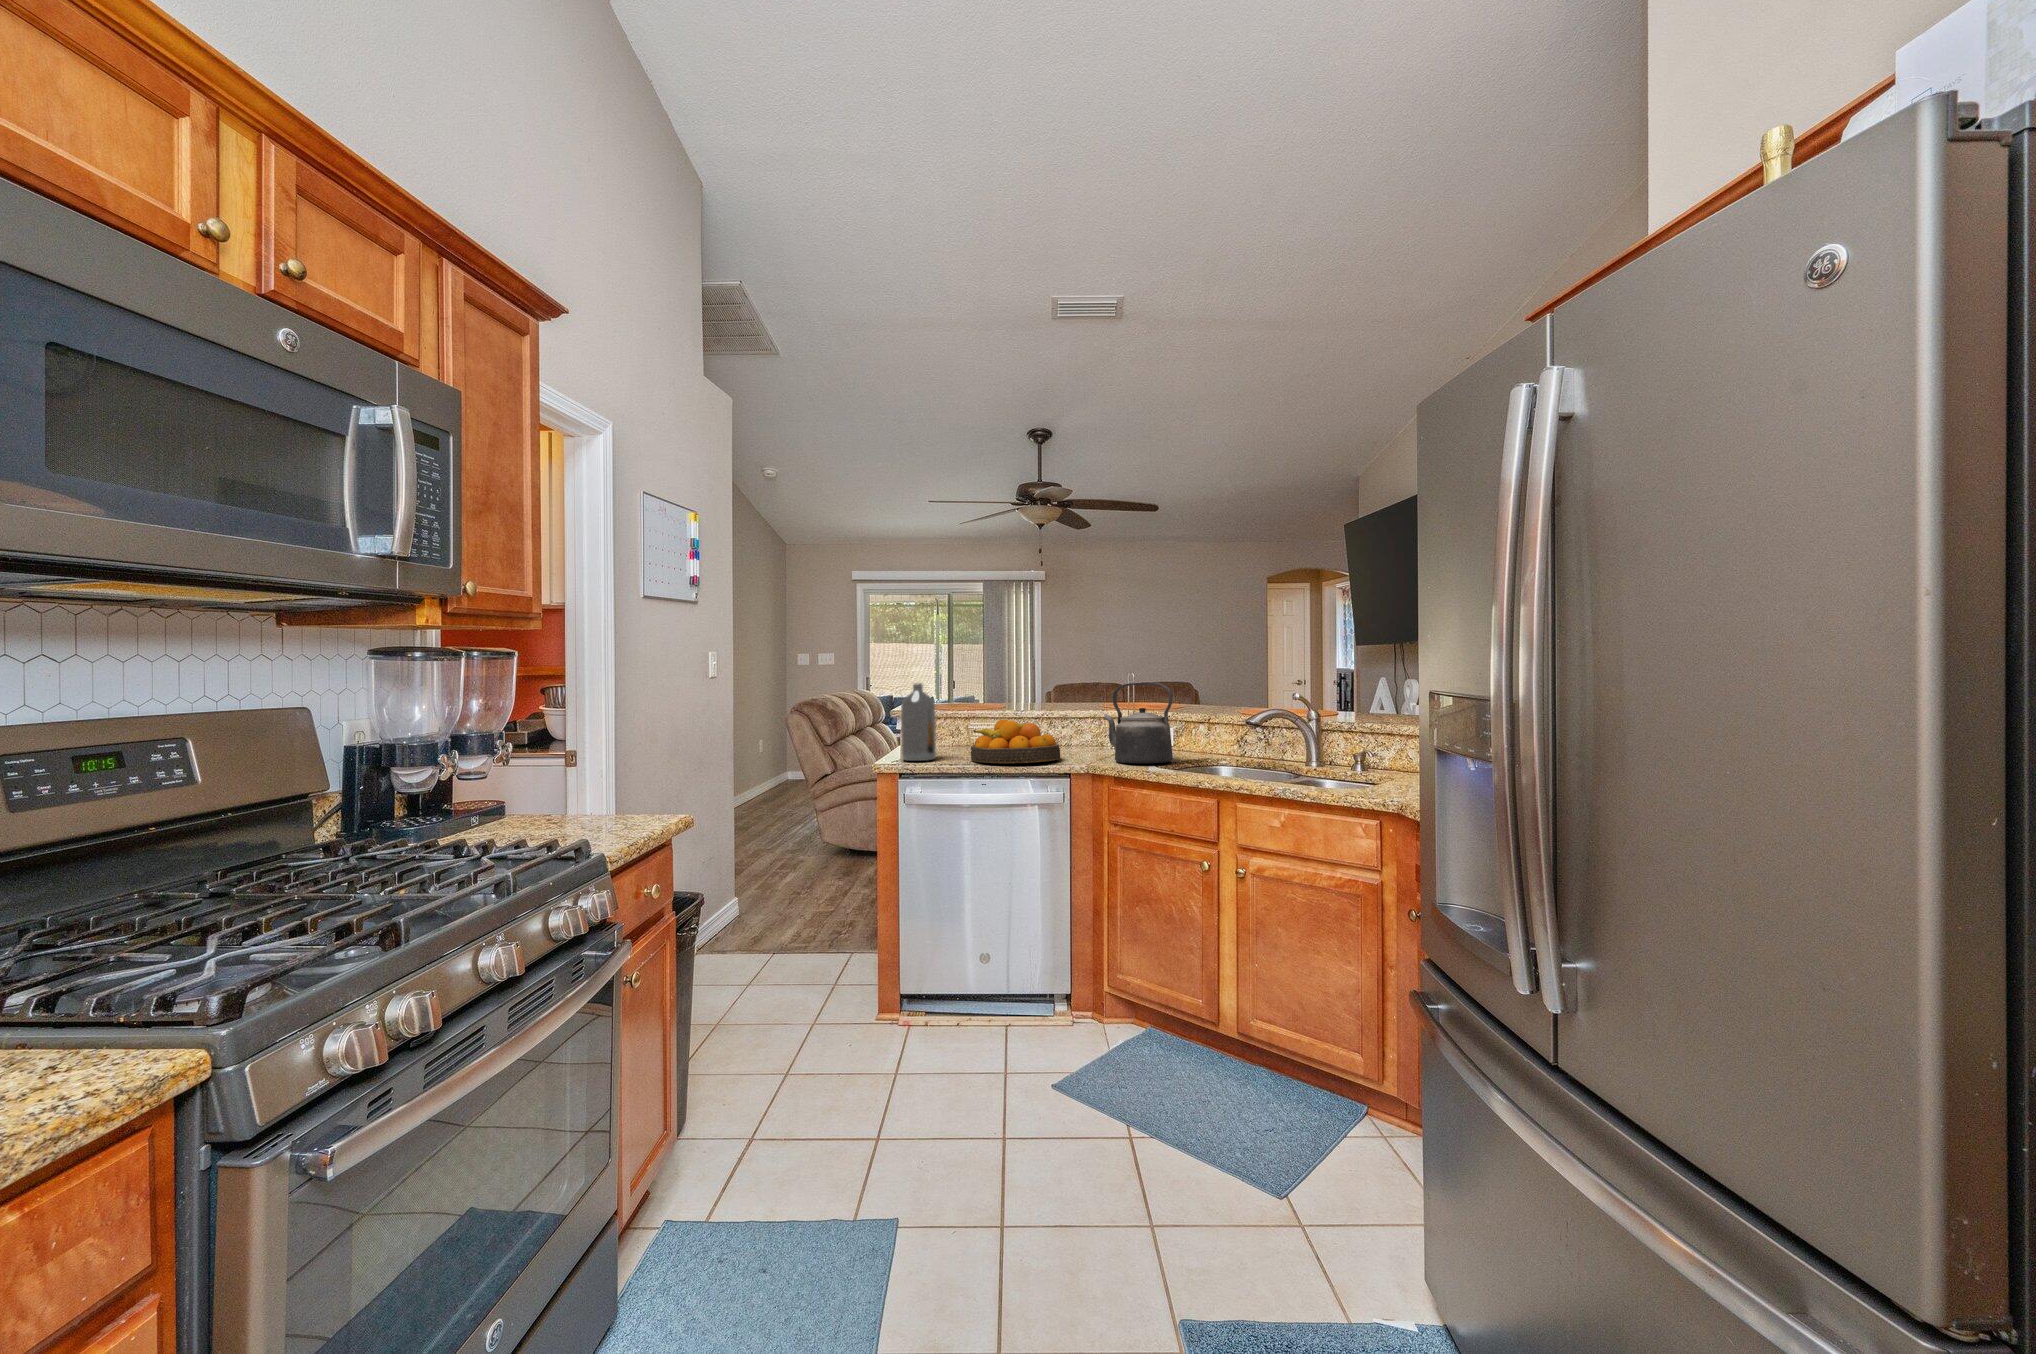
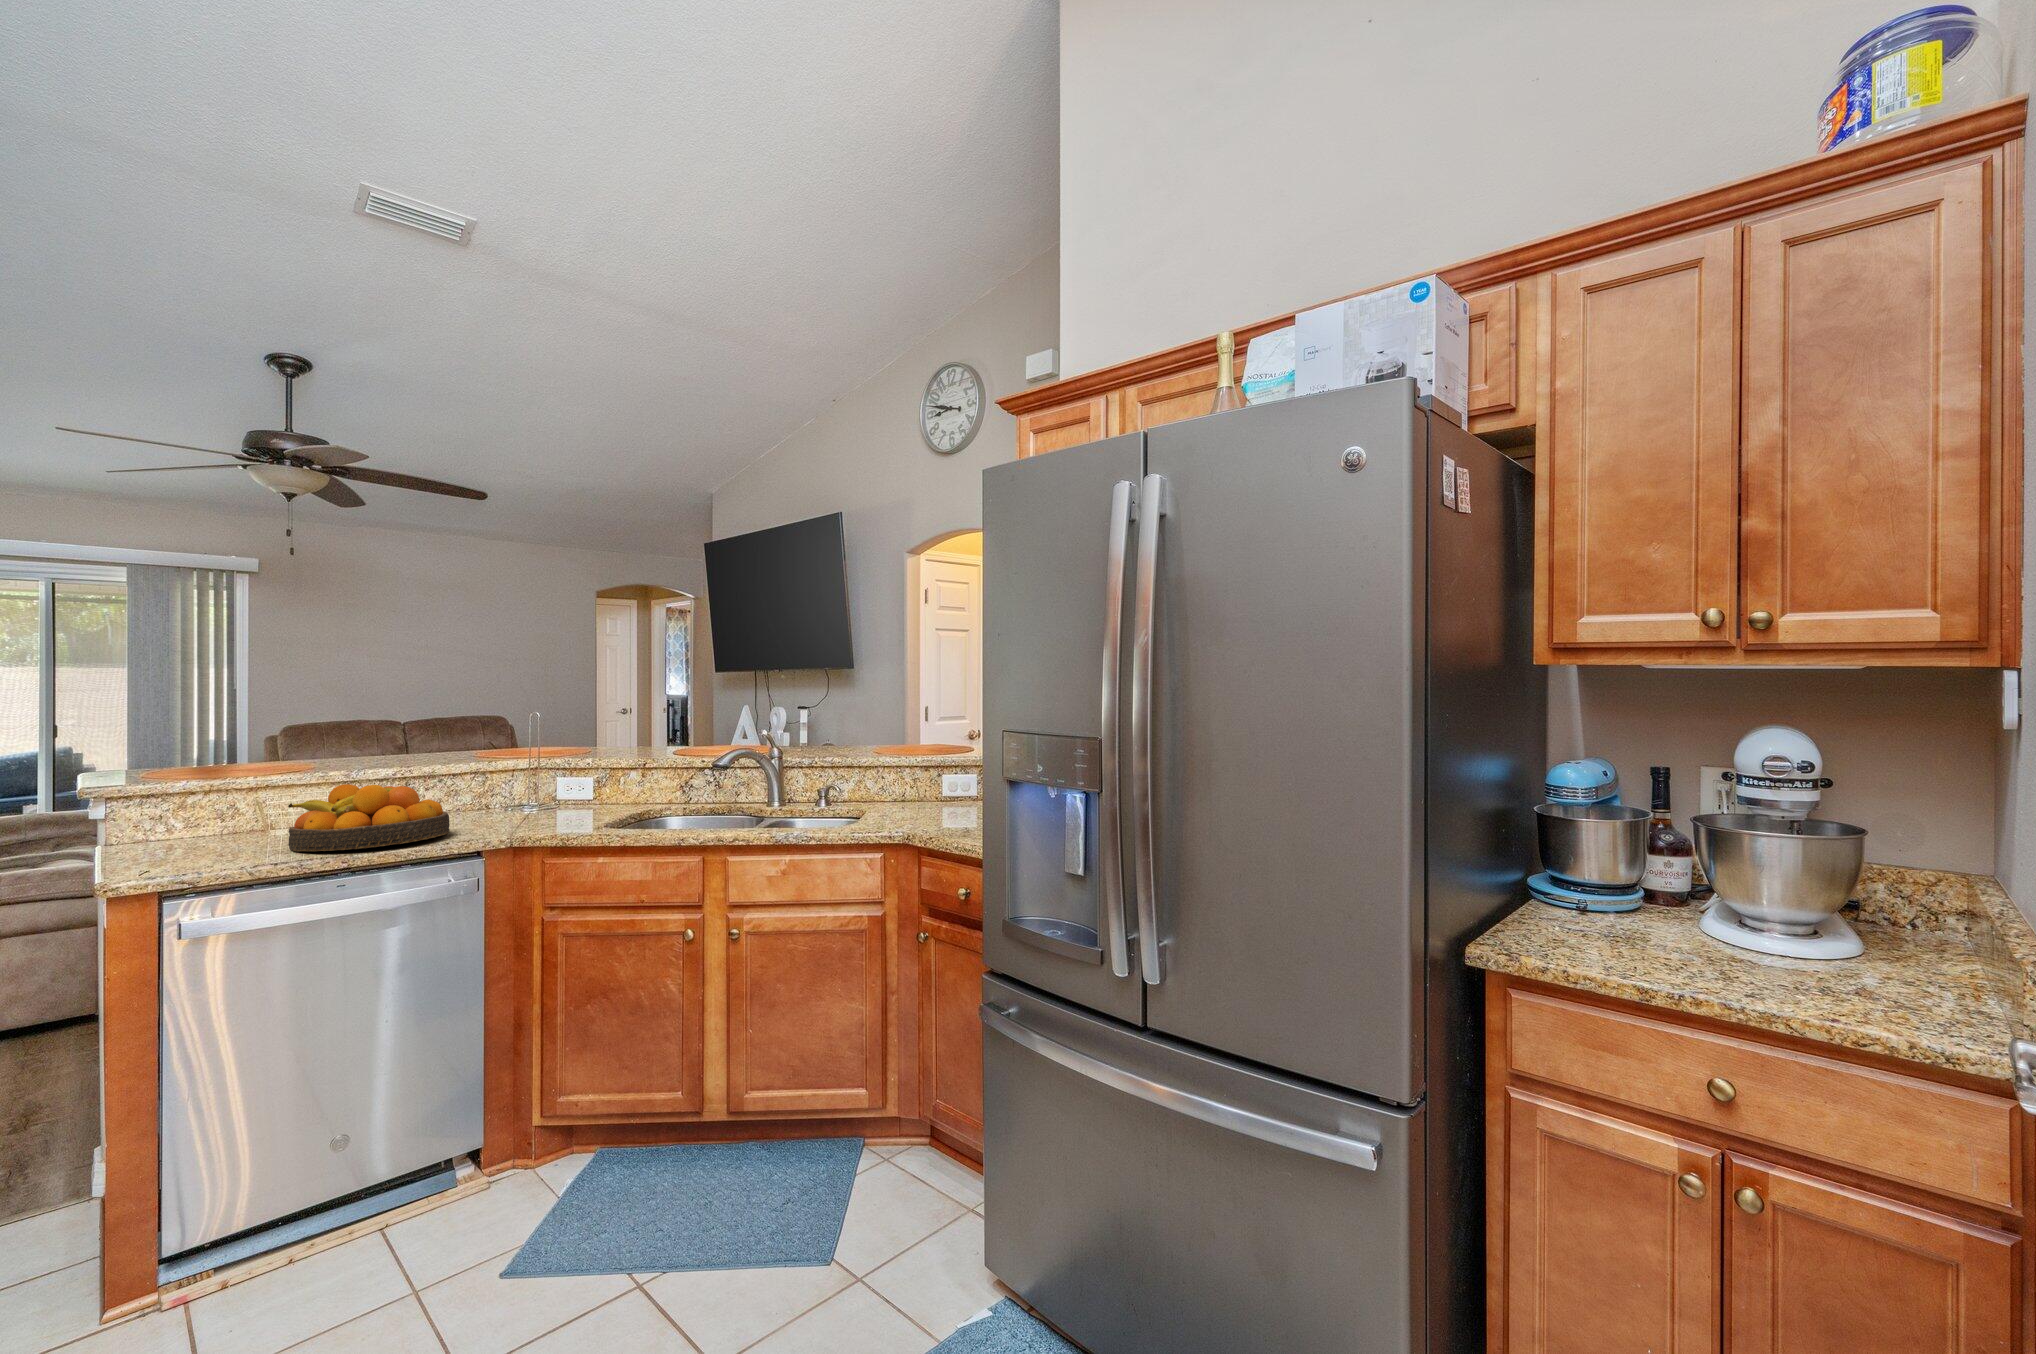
bottle: present [901,683,936,761] -> none [138,737,217,866]
kettle: present [1104,683,1173,763] -> none [512,724,613,827]

